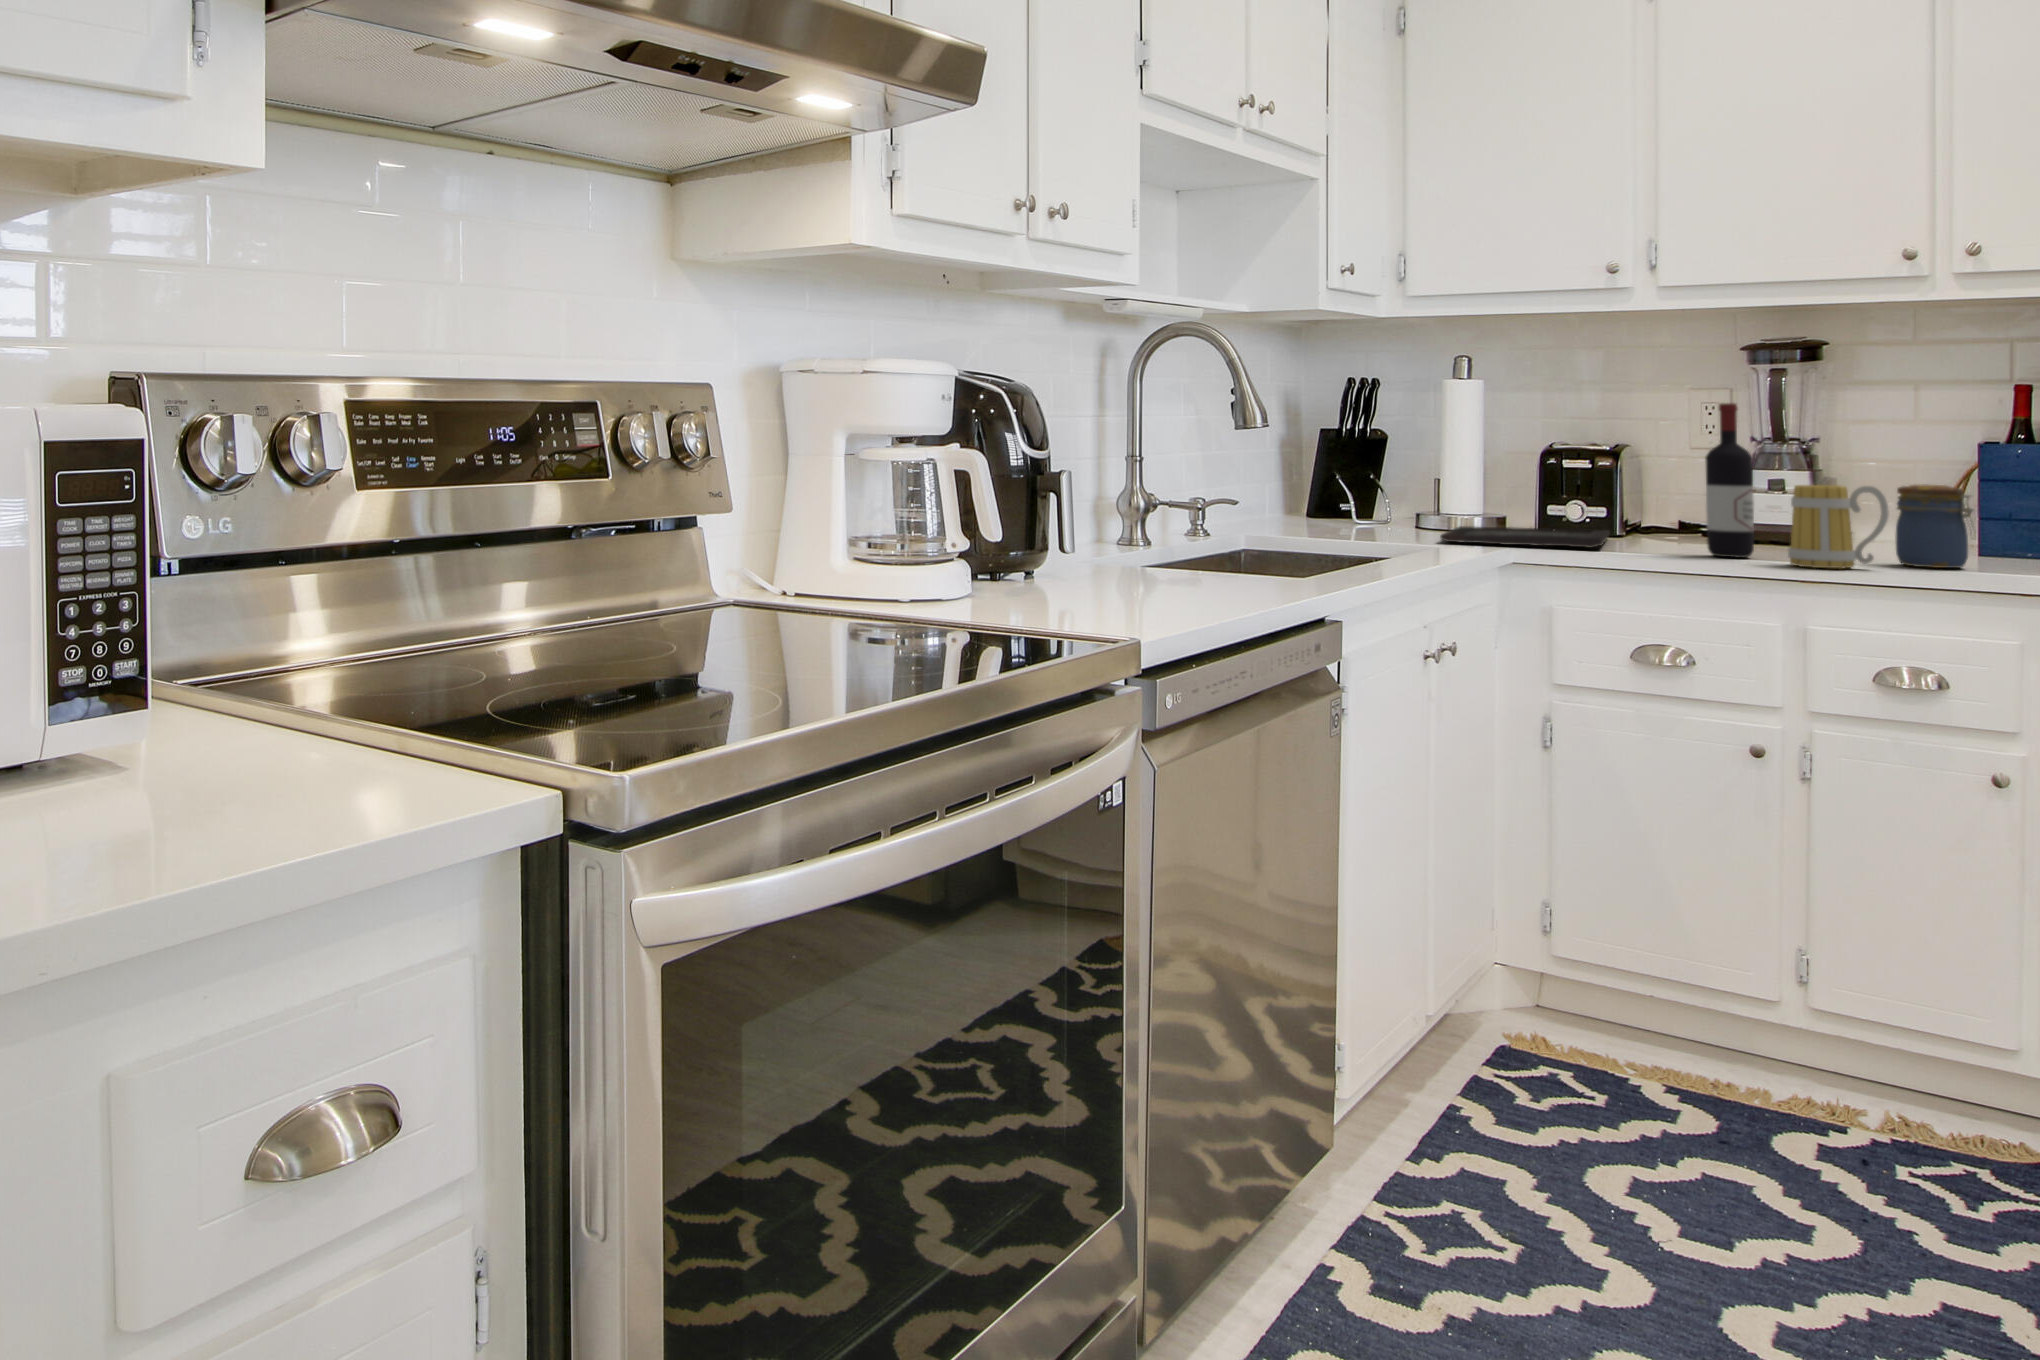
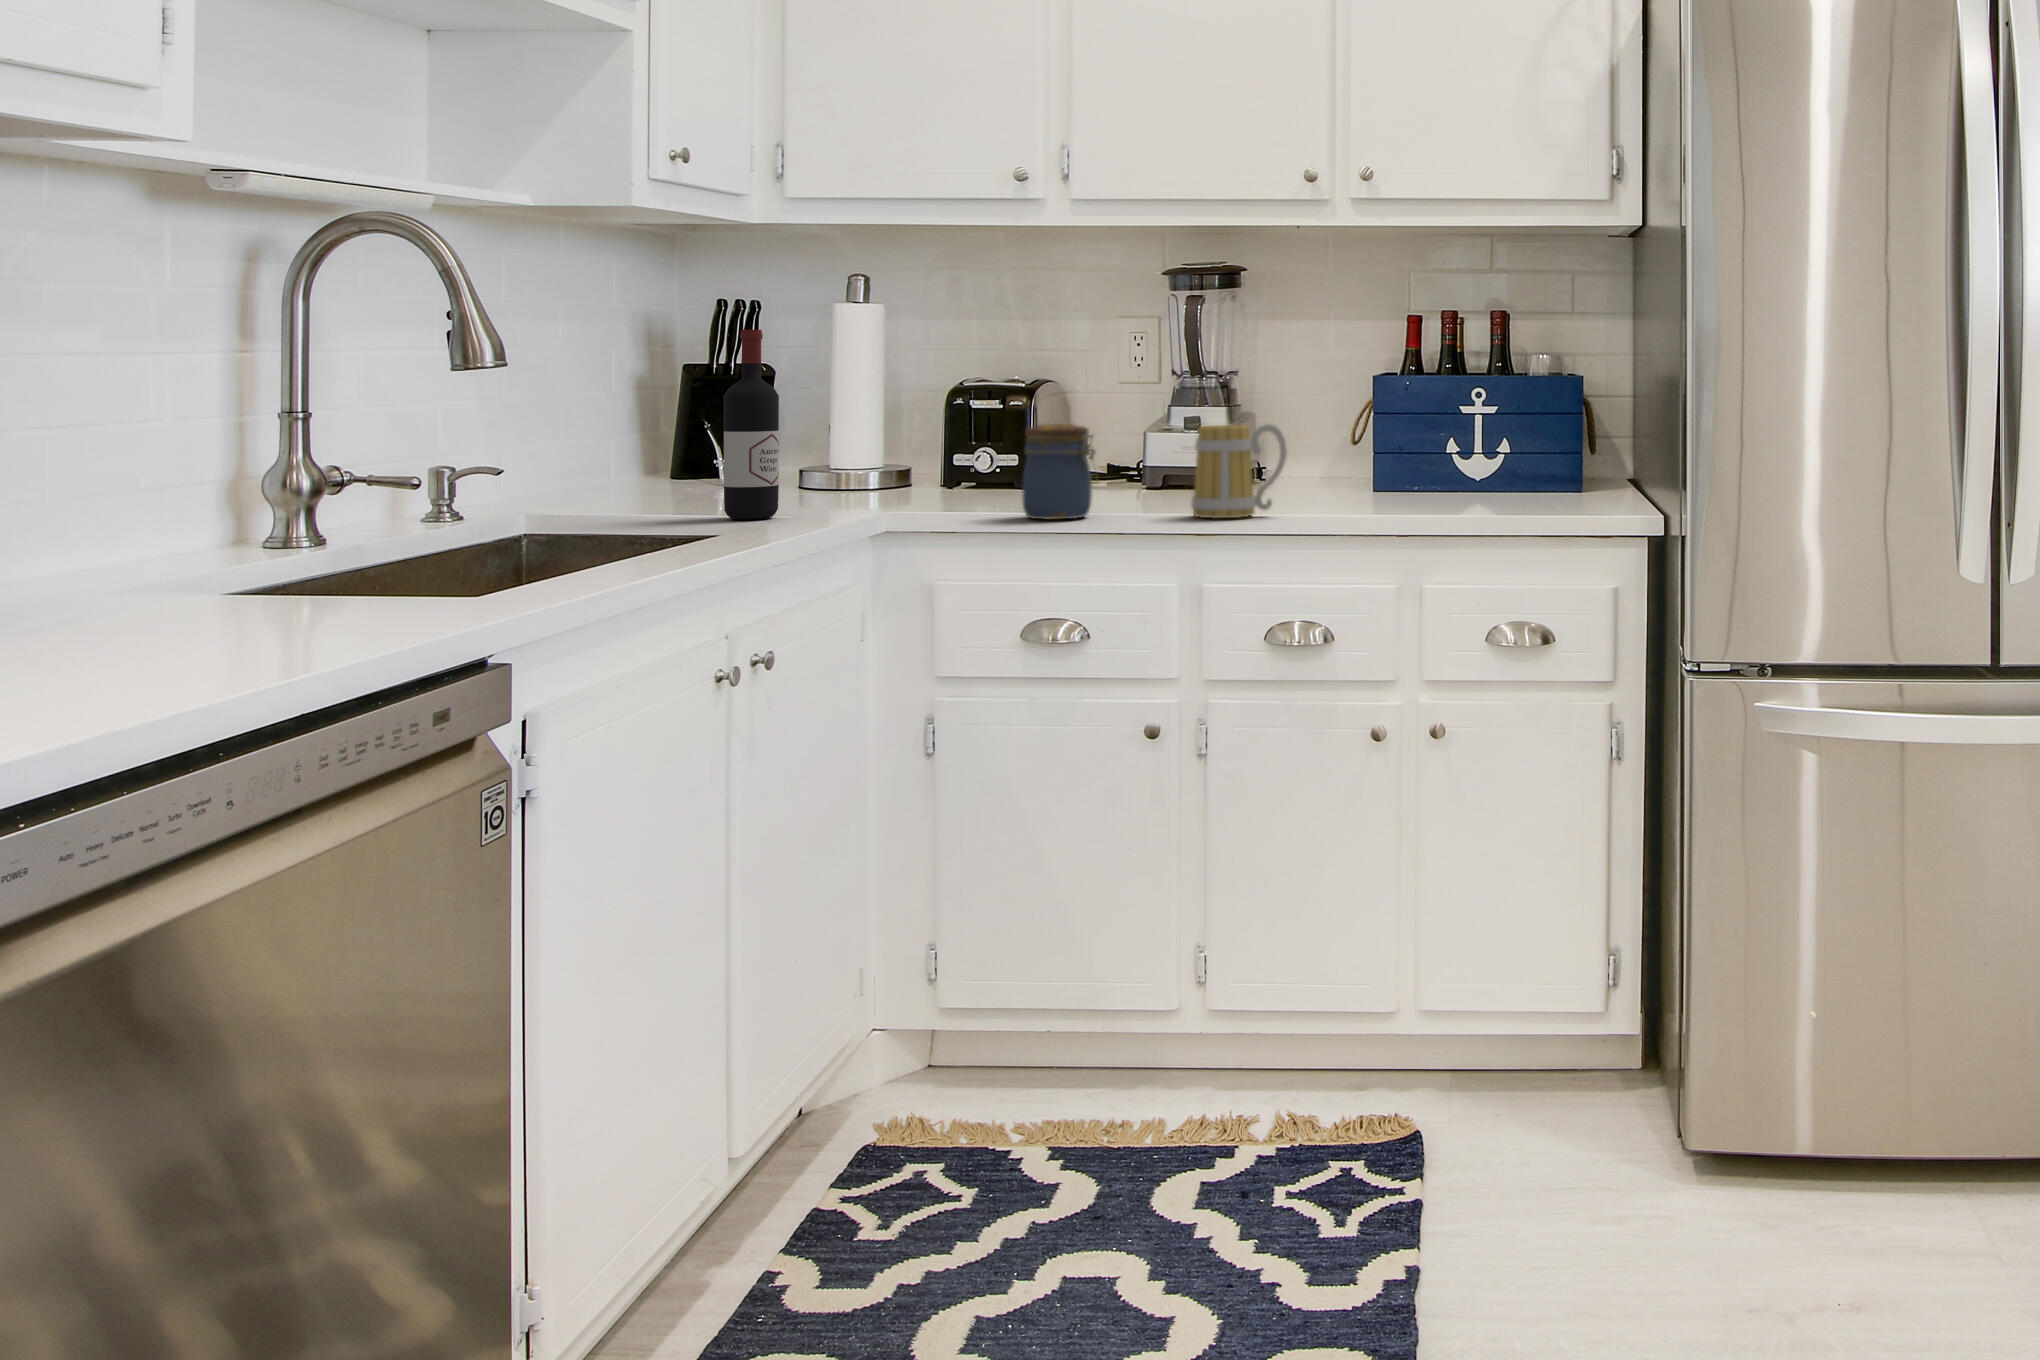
wine bottle: present [1705,403,1754,558] -> present [724,330,779,519]
jar: present [1895,485,1974,568] -> present [1022,424,1097,519]
tray: present [1440,526,1610,548] -> none [809,483,1027,511]

